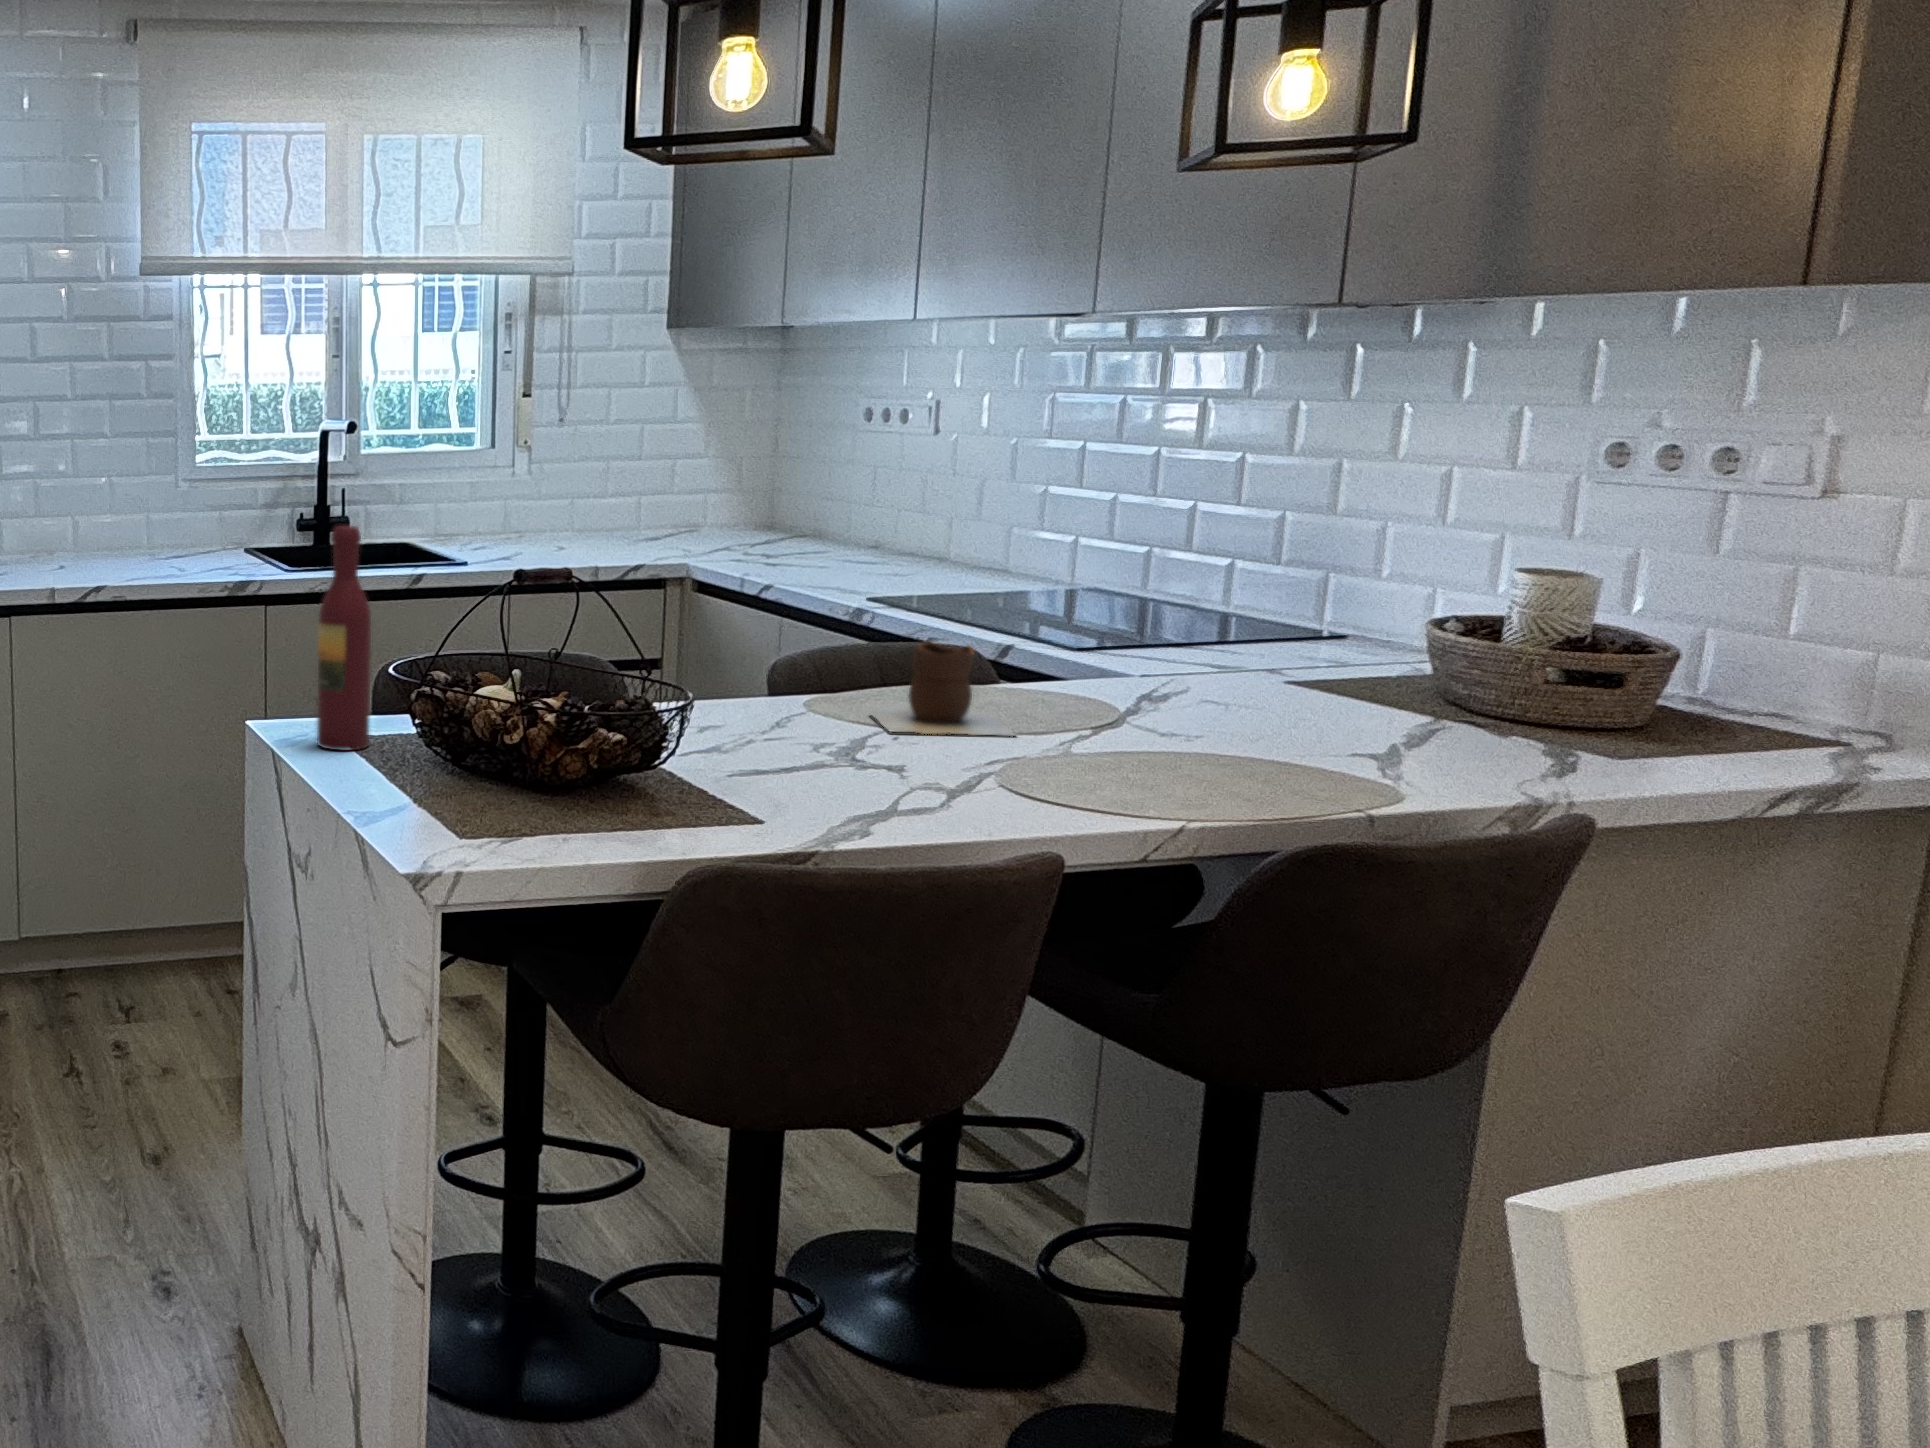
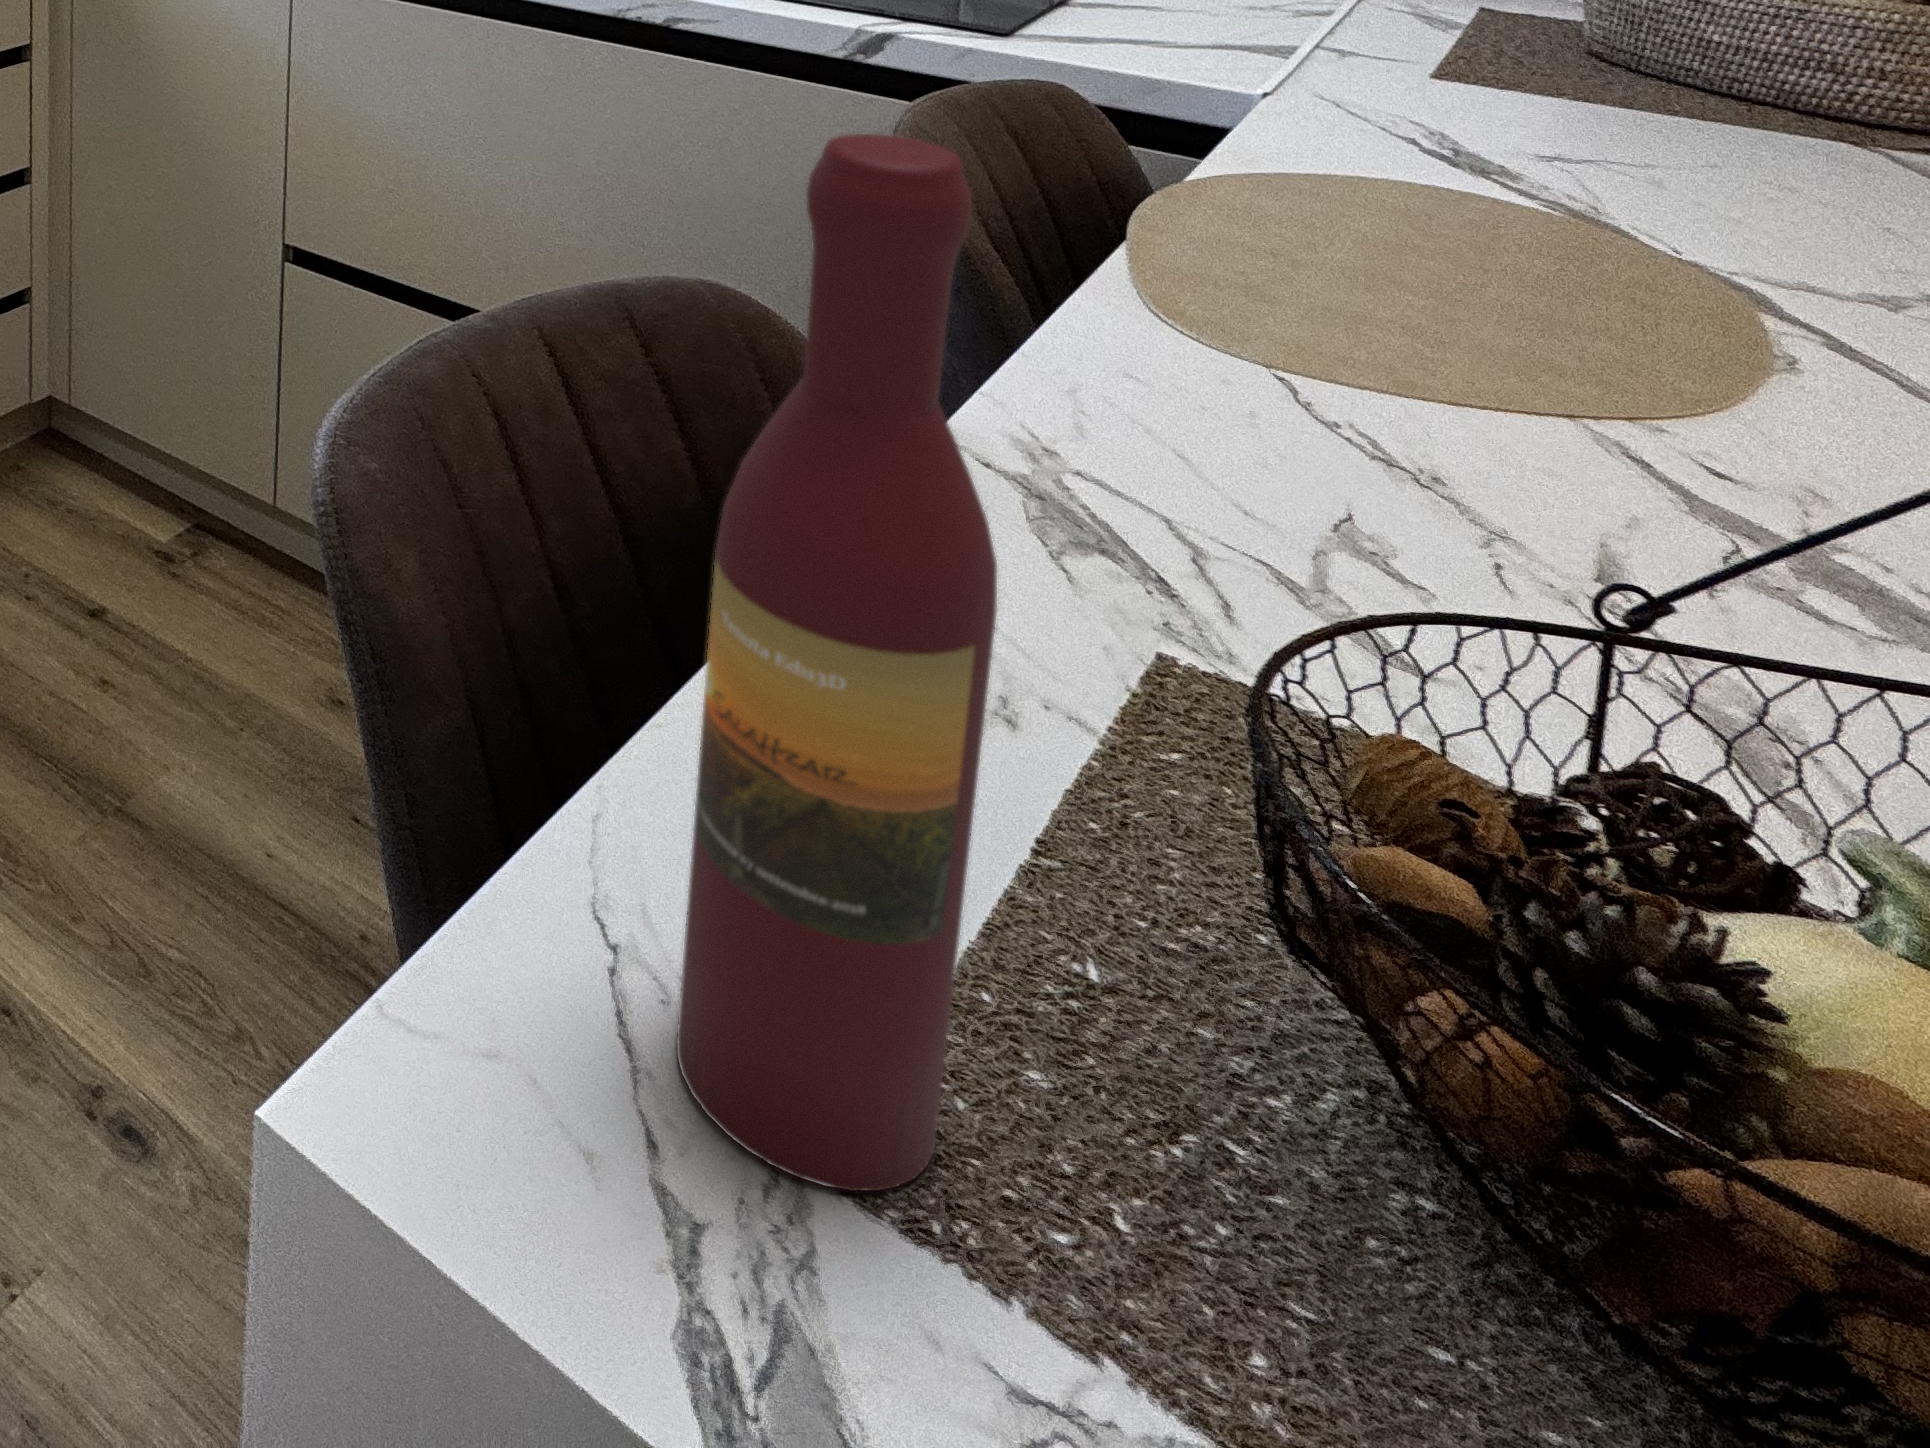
vase: present [871,642,1015,735] -> none [1291,142,1764,410]

